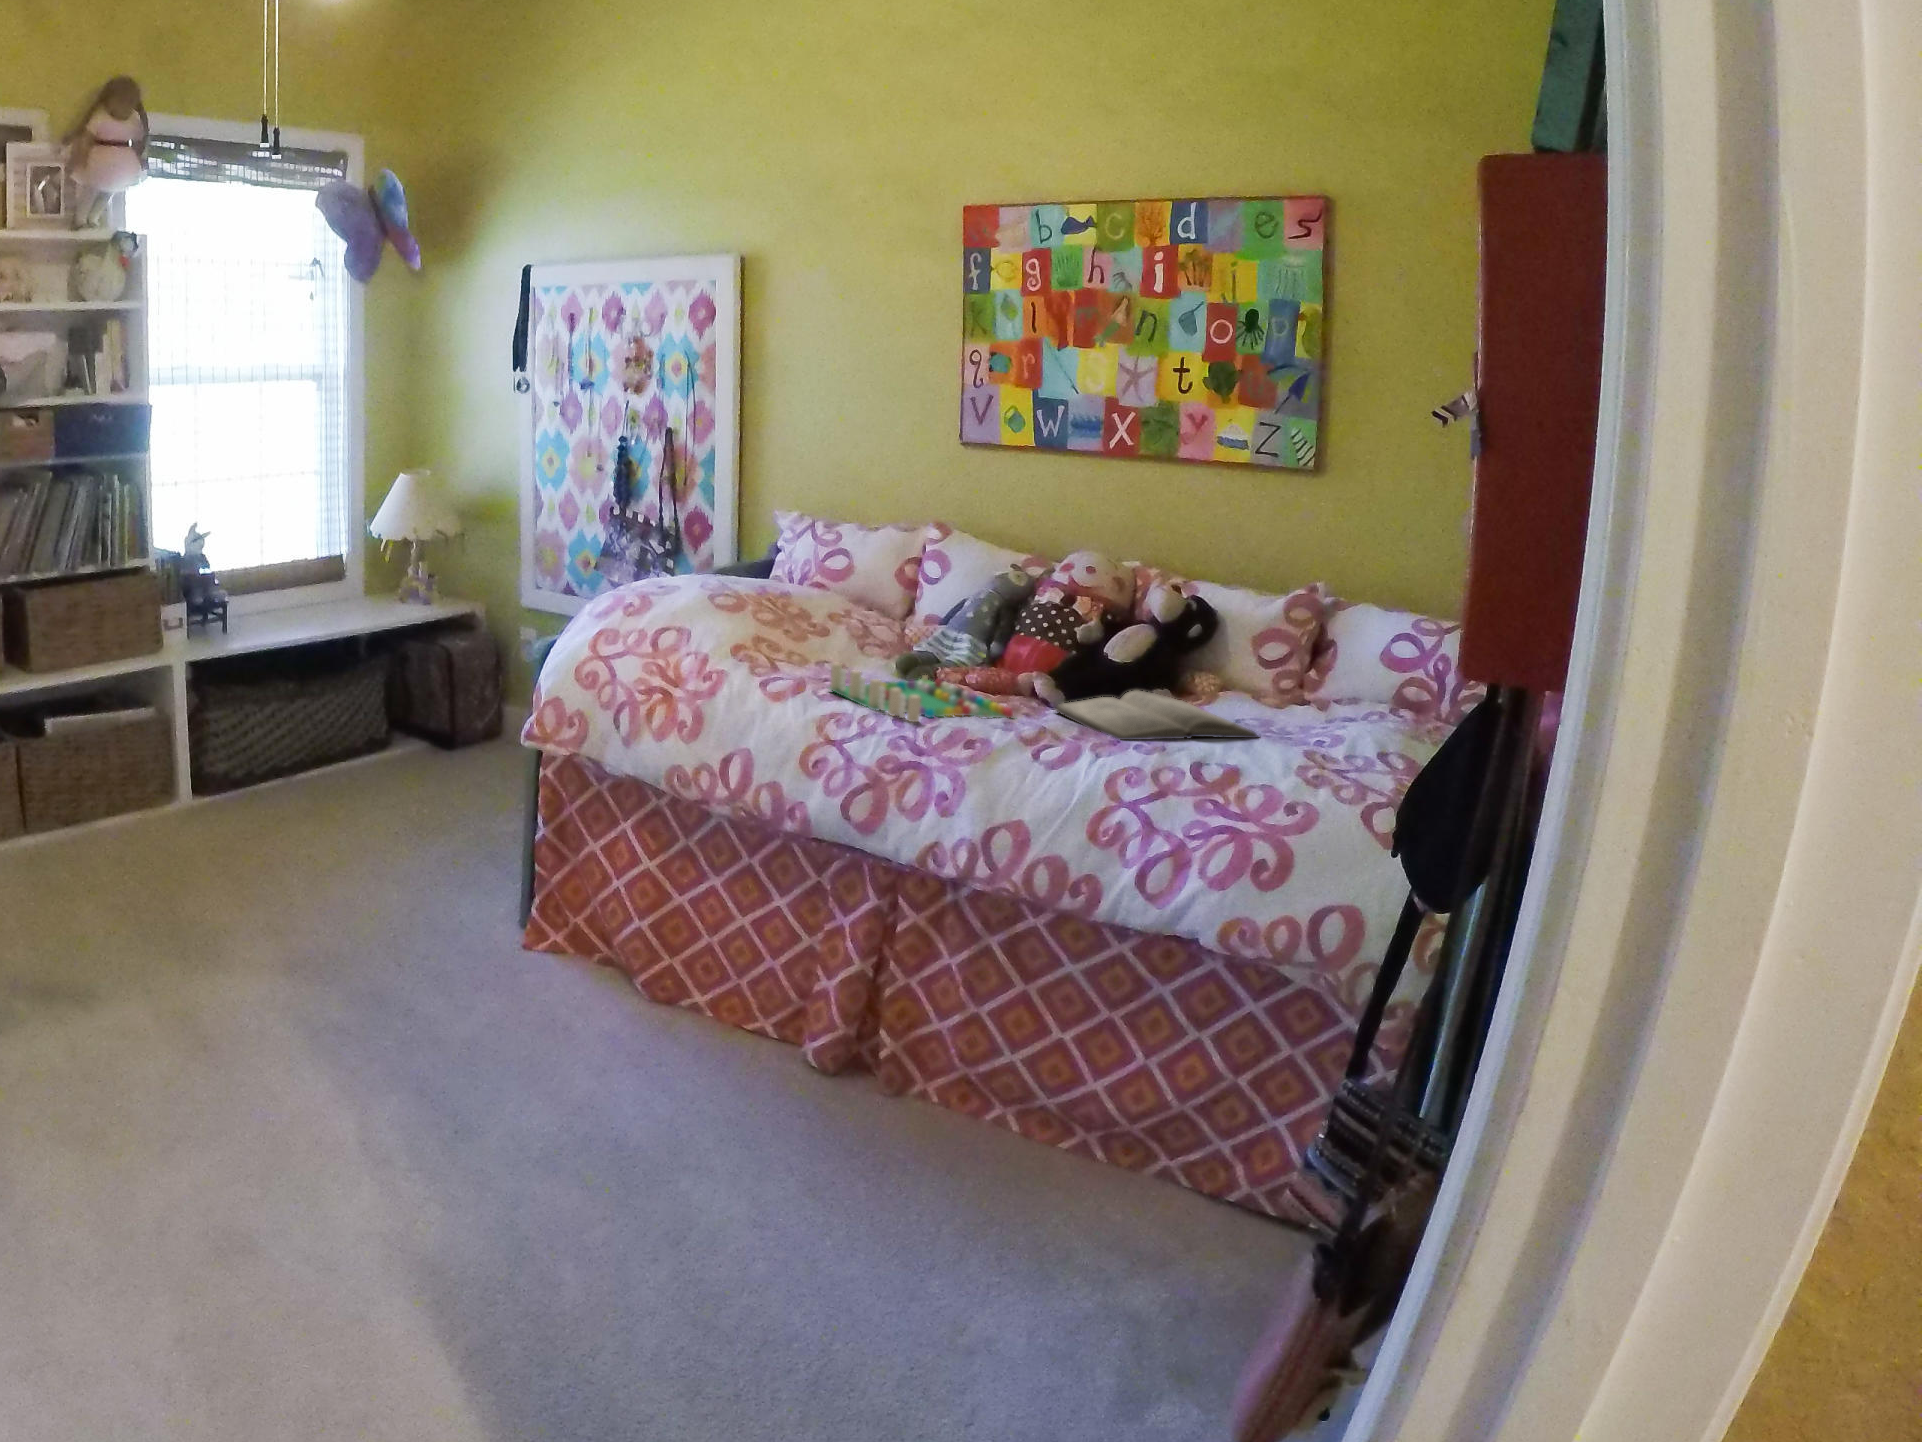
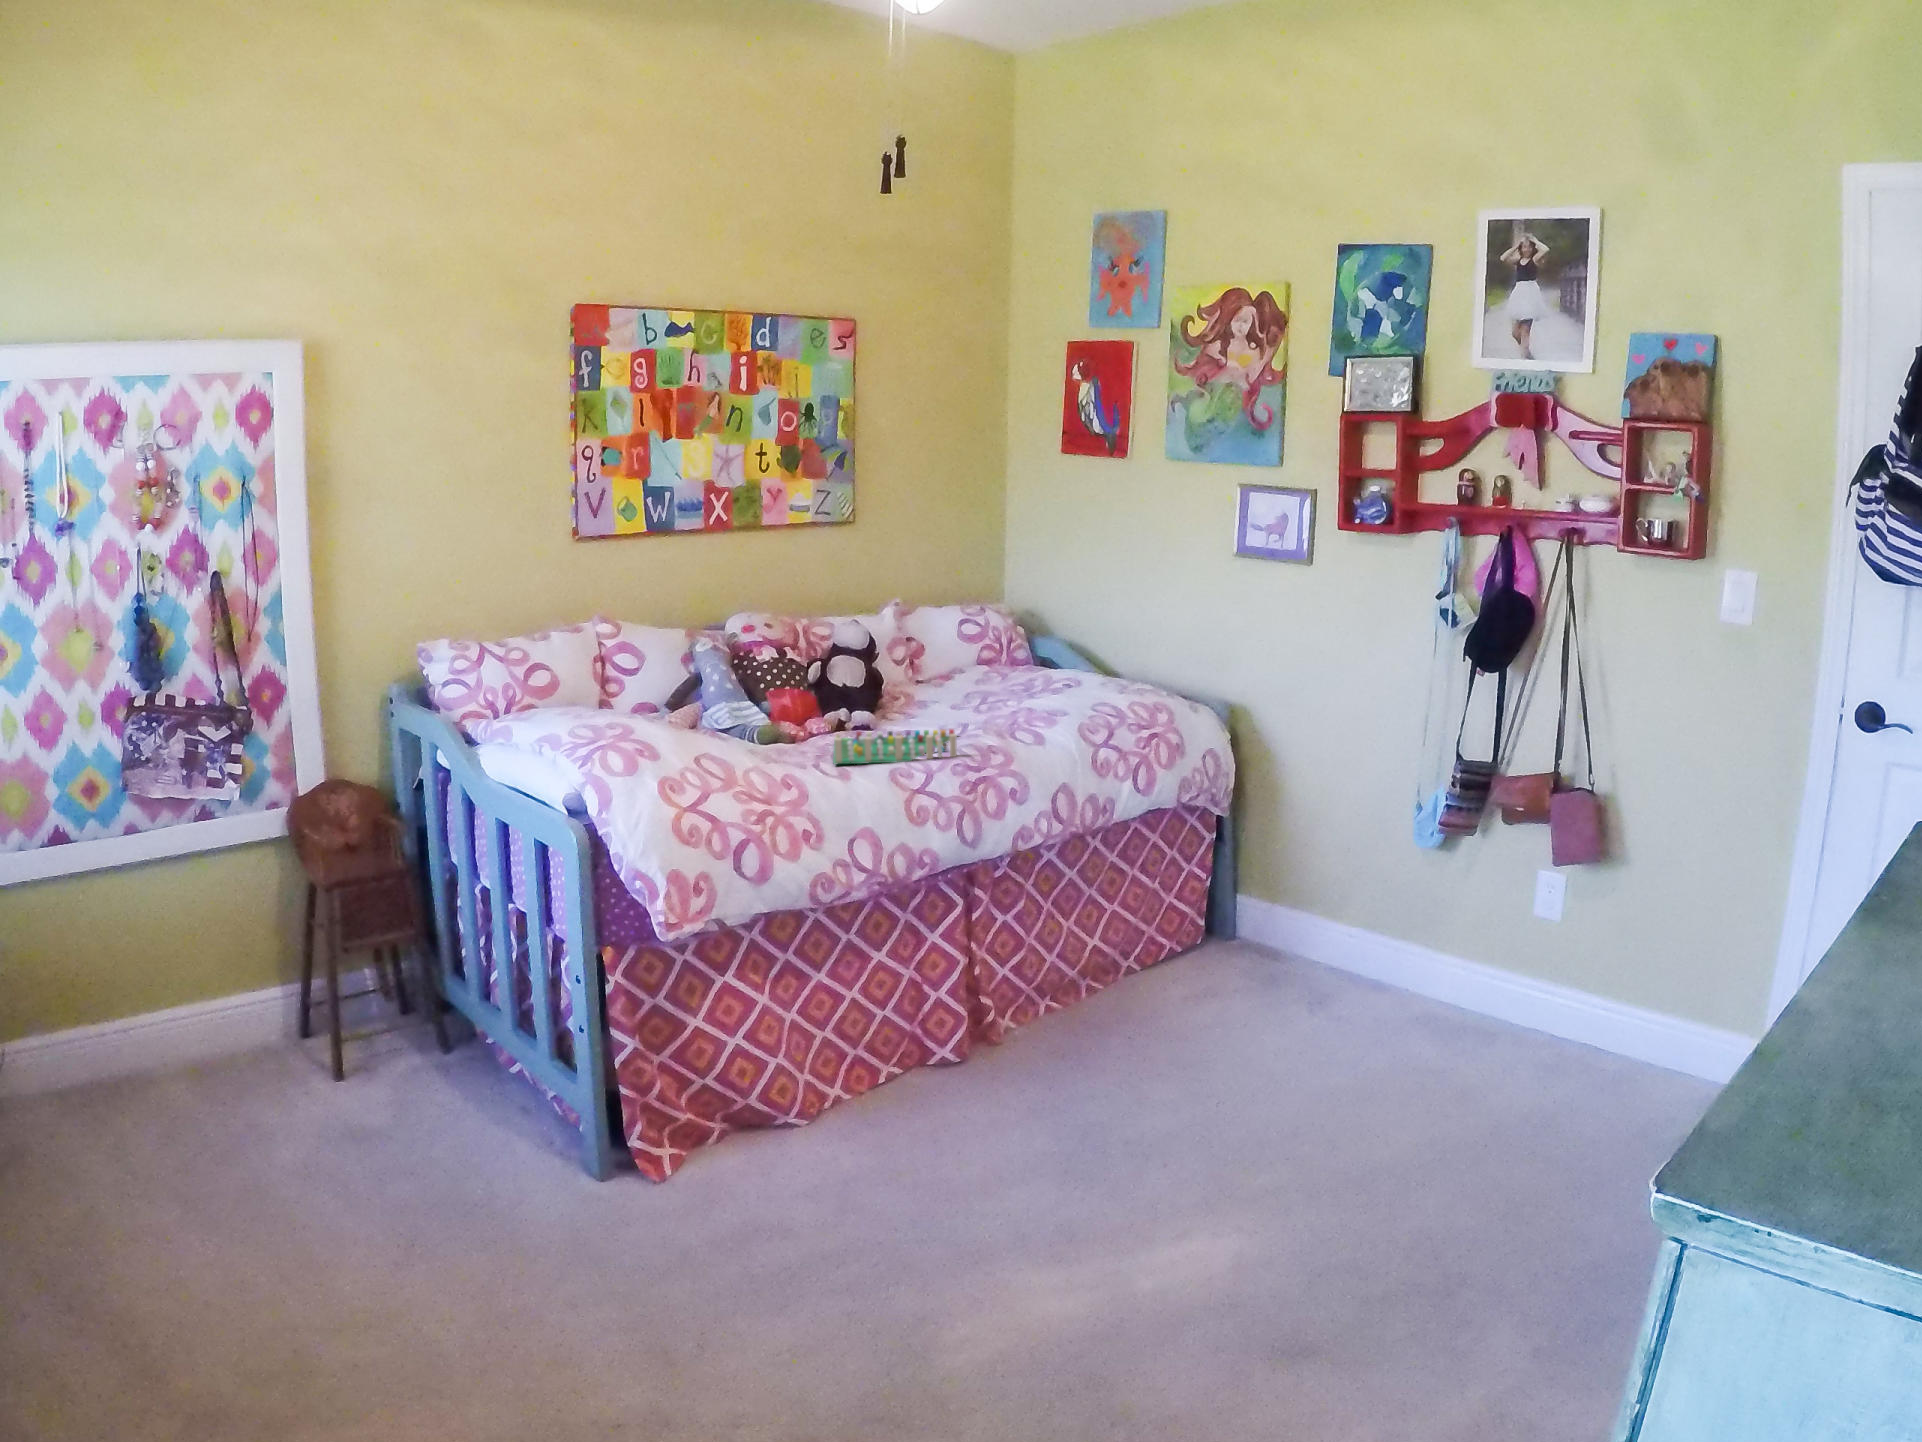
diary: present [1055,691,1258,740] -> none [945,692,1036,726]

